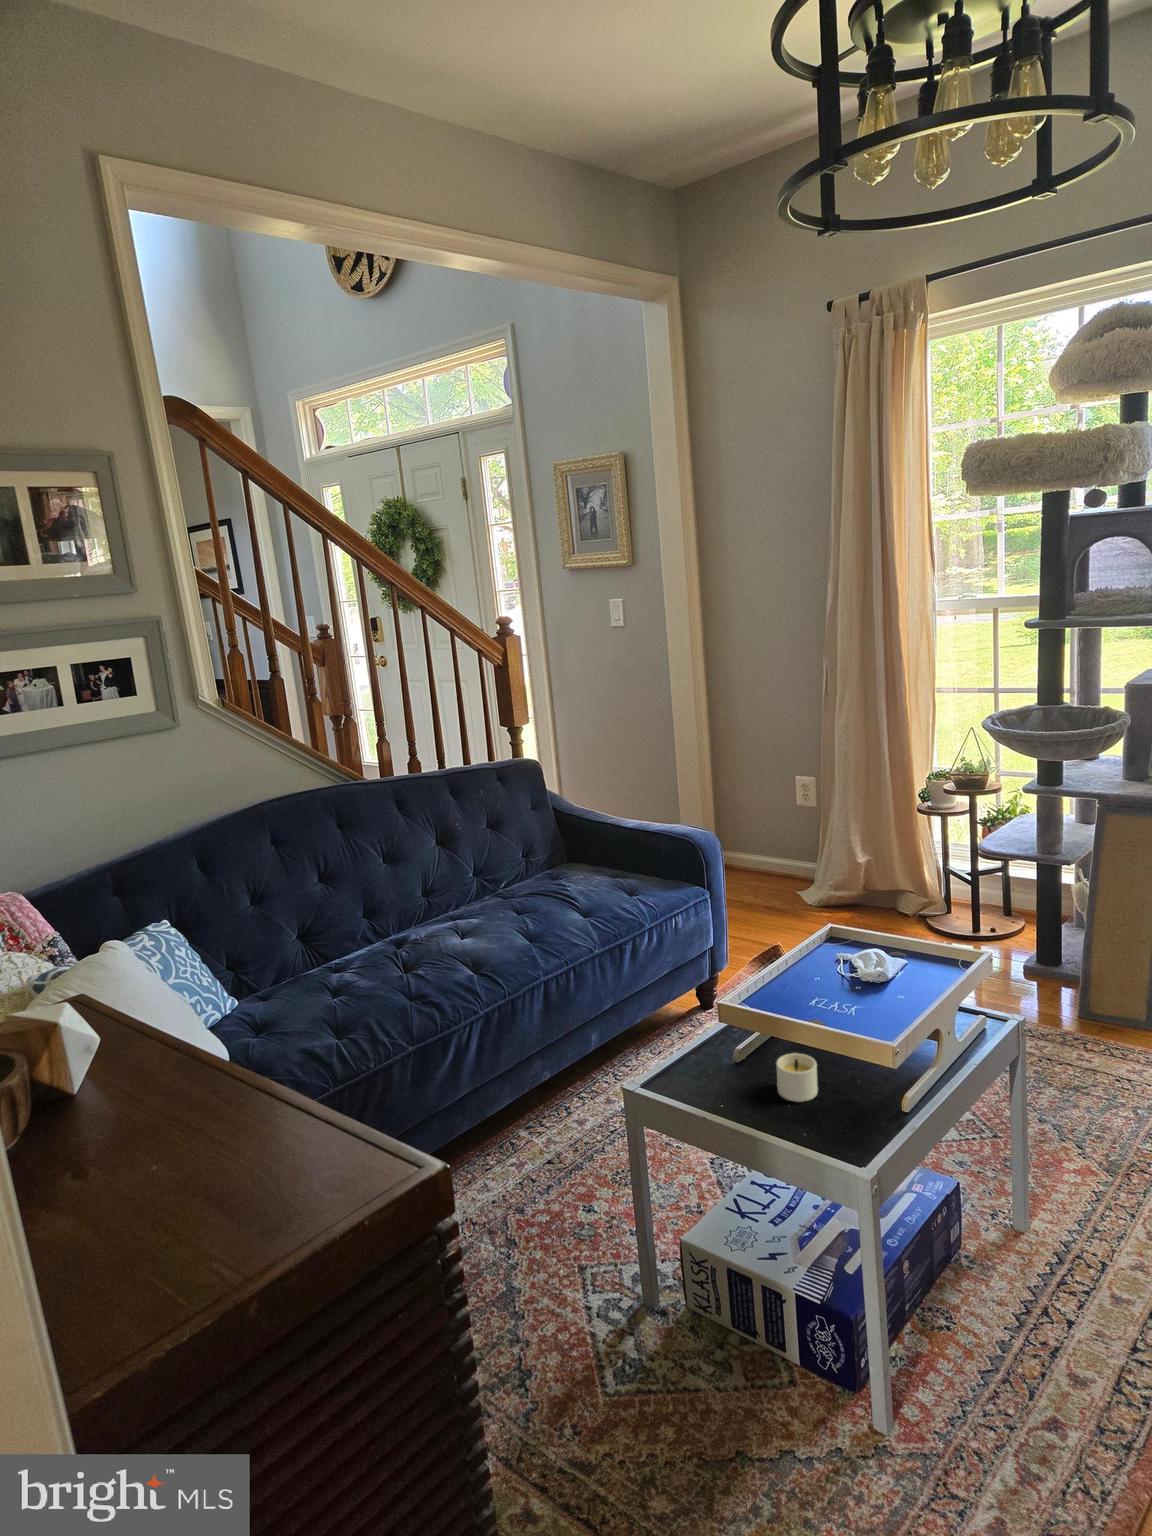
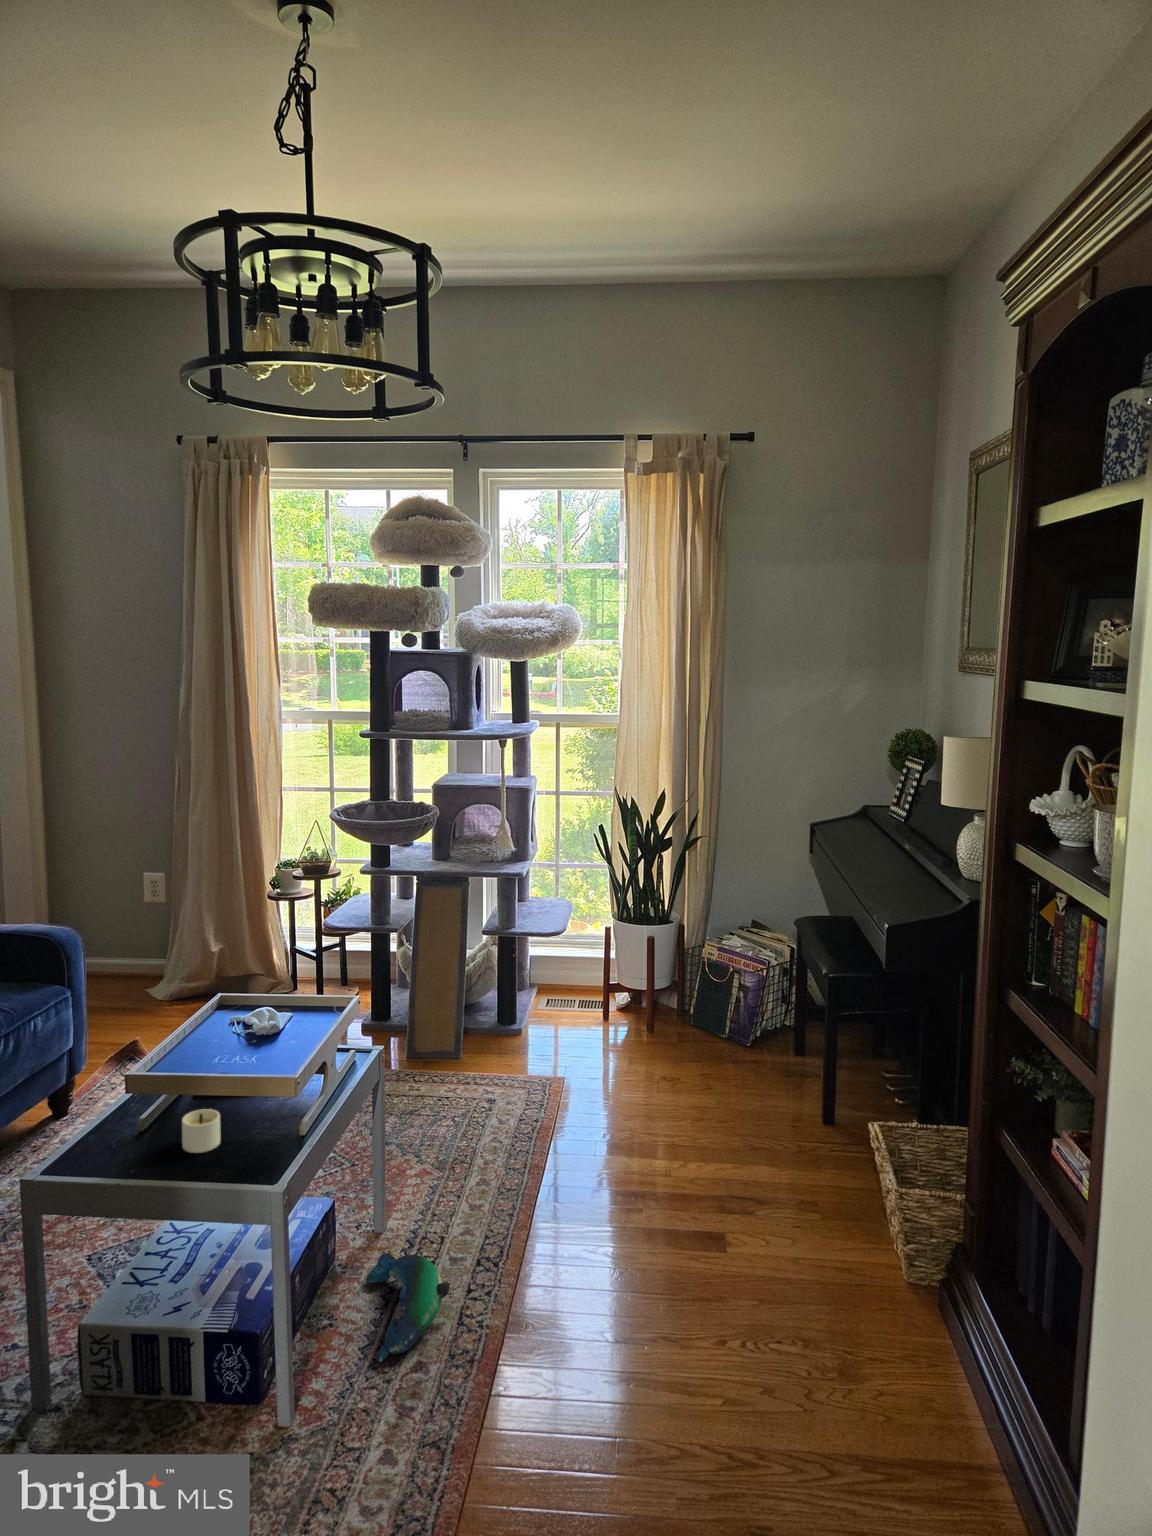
plush toy: none [995,1260,1105,1401] -> present [366,1253,450,1362]

